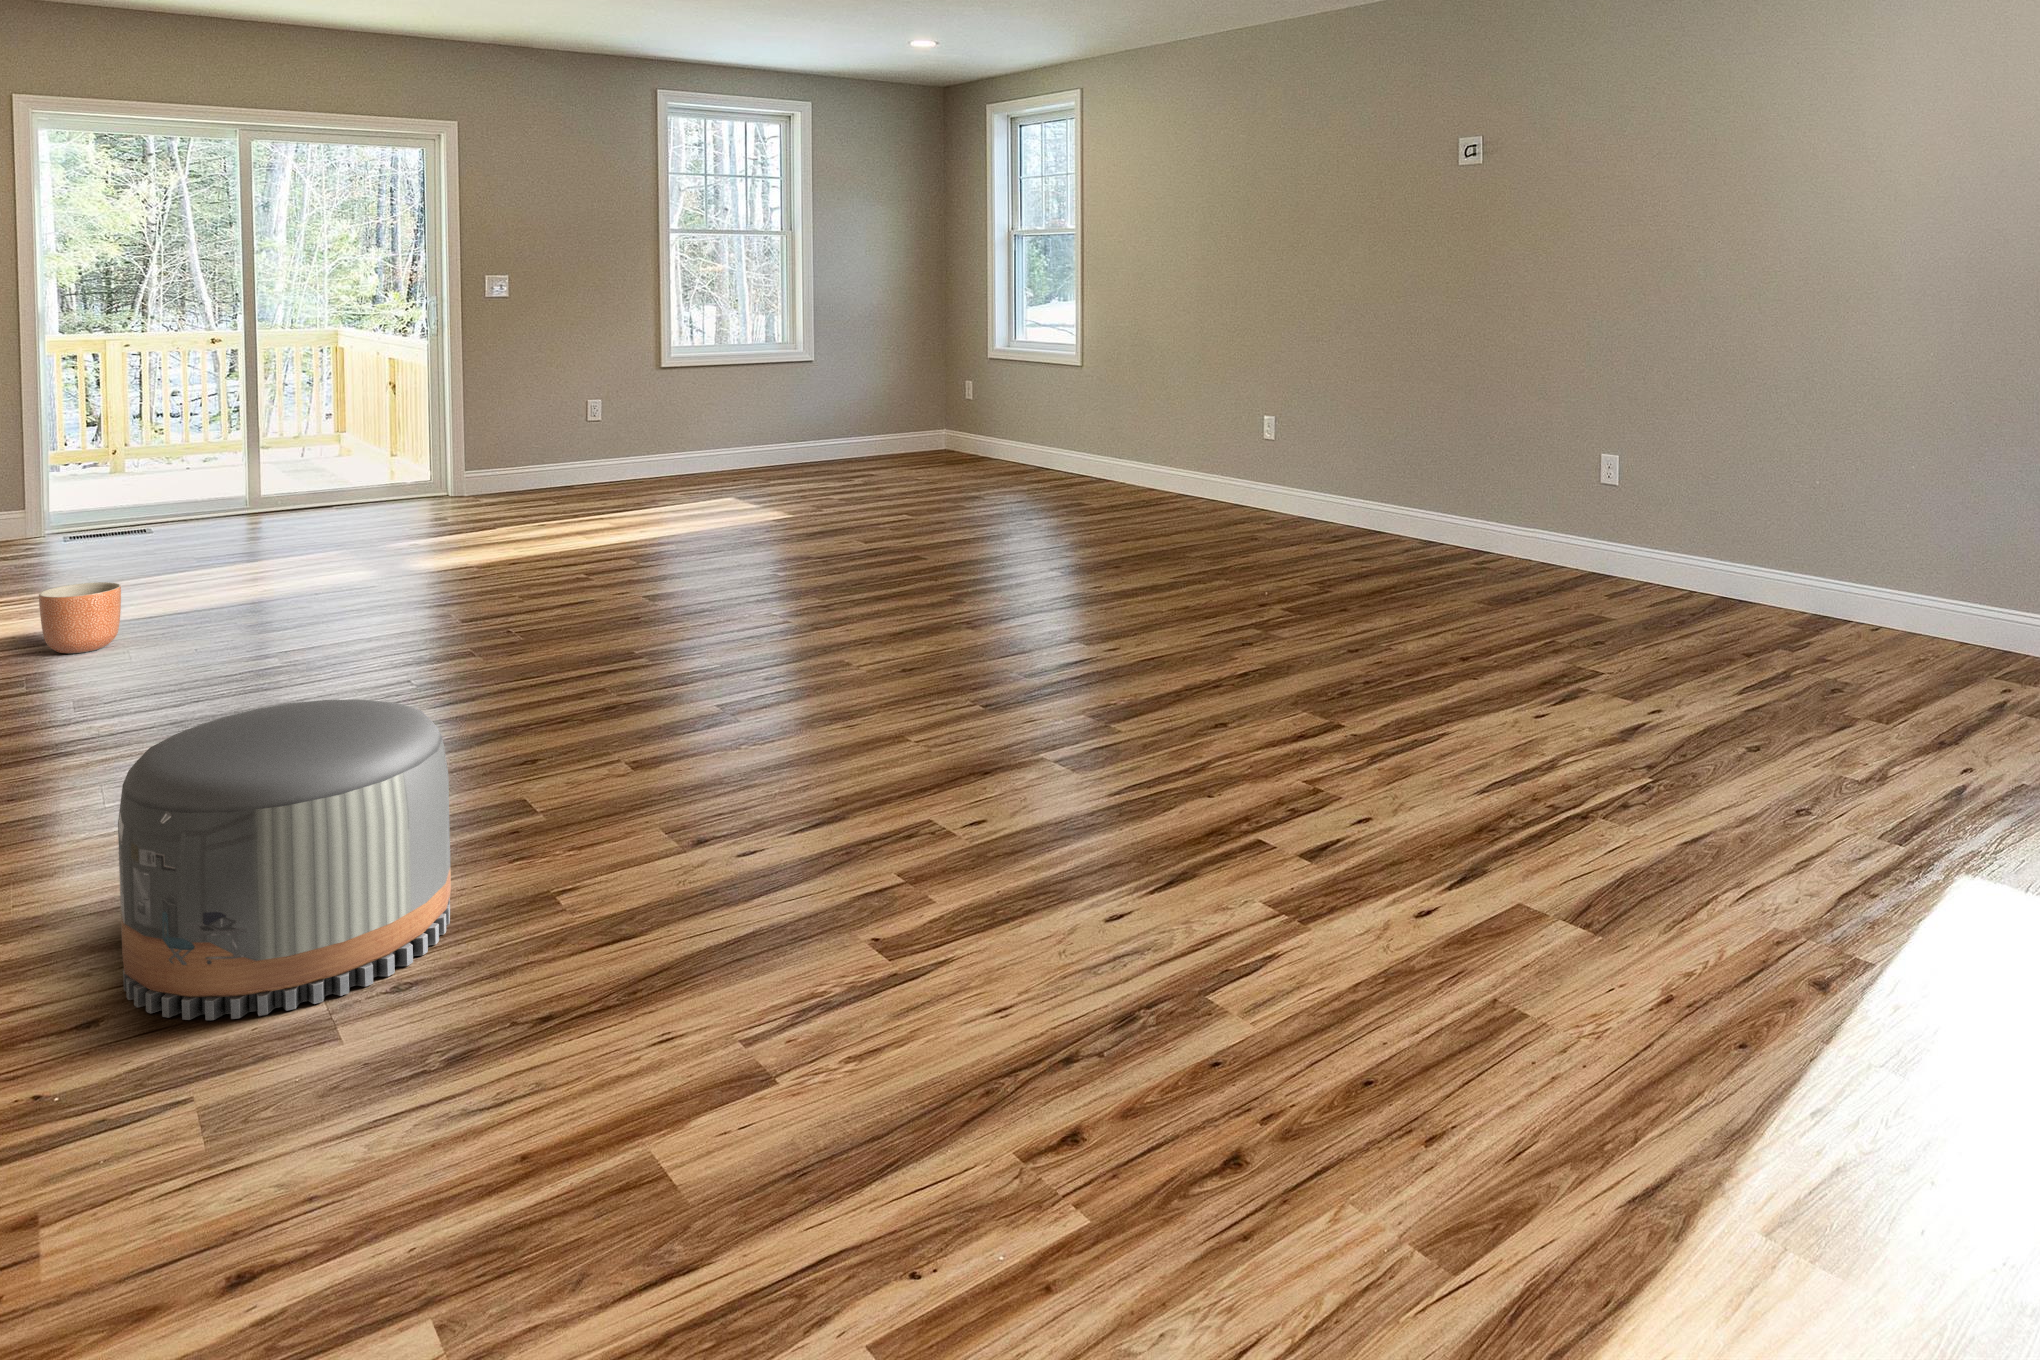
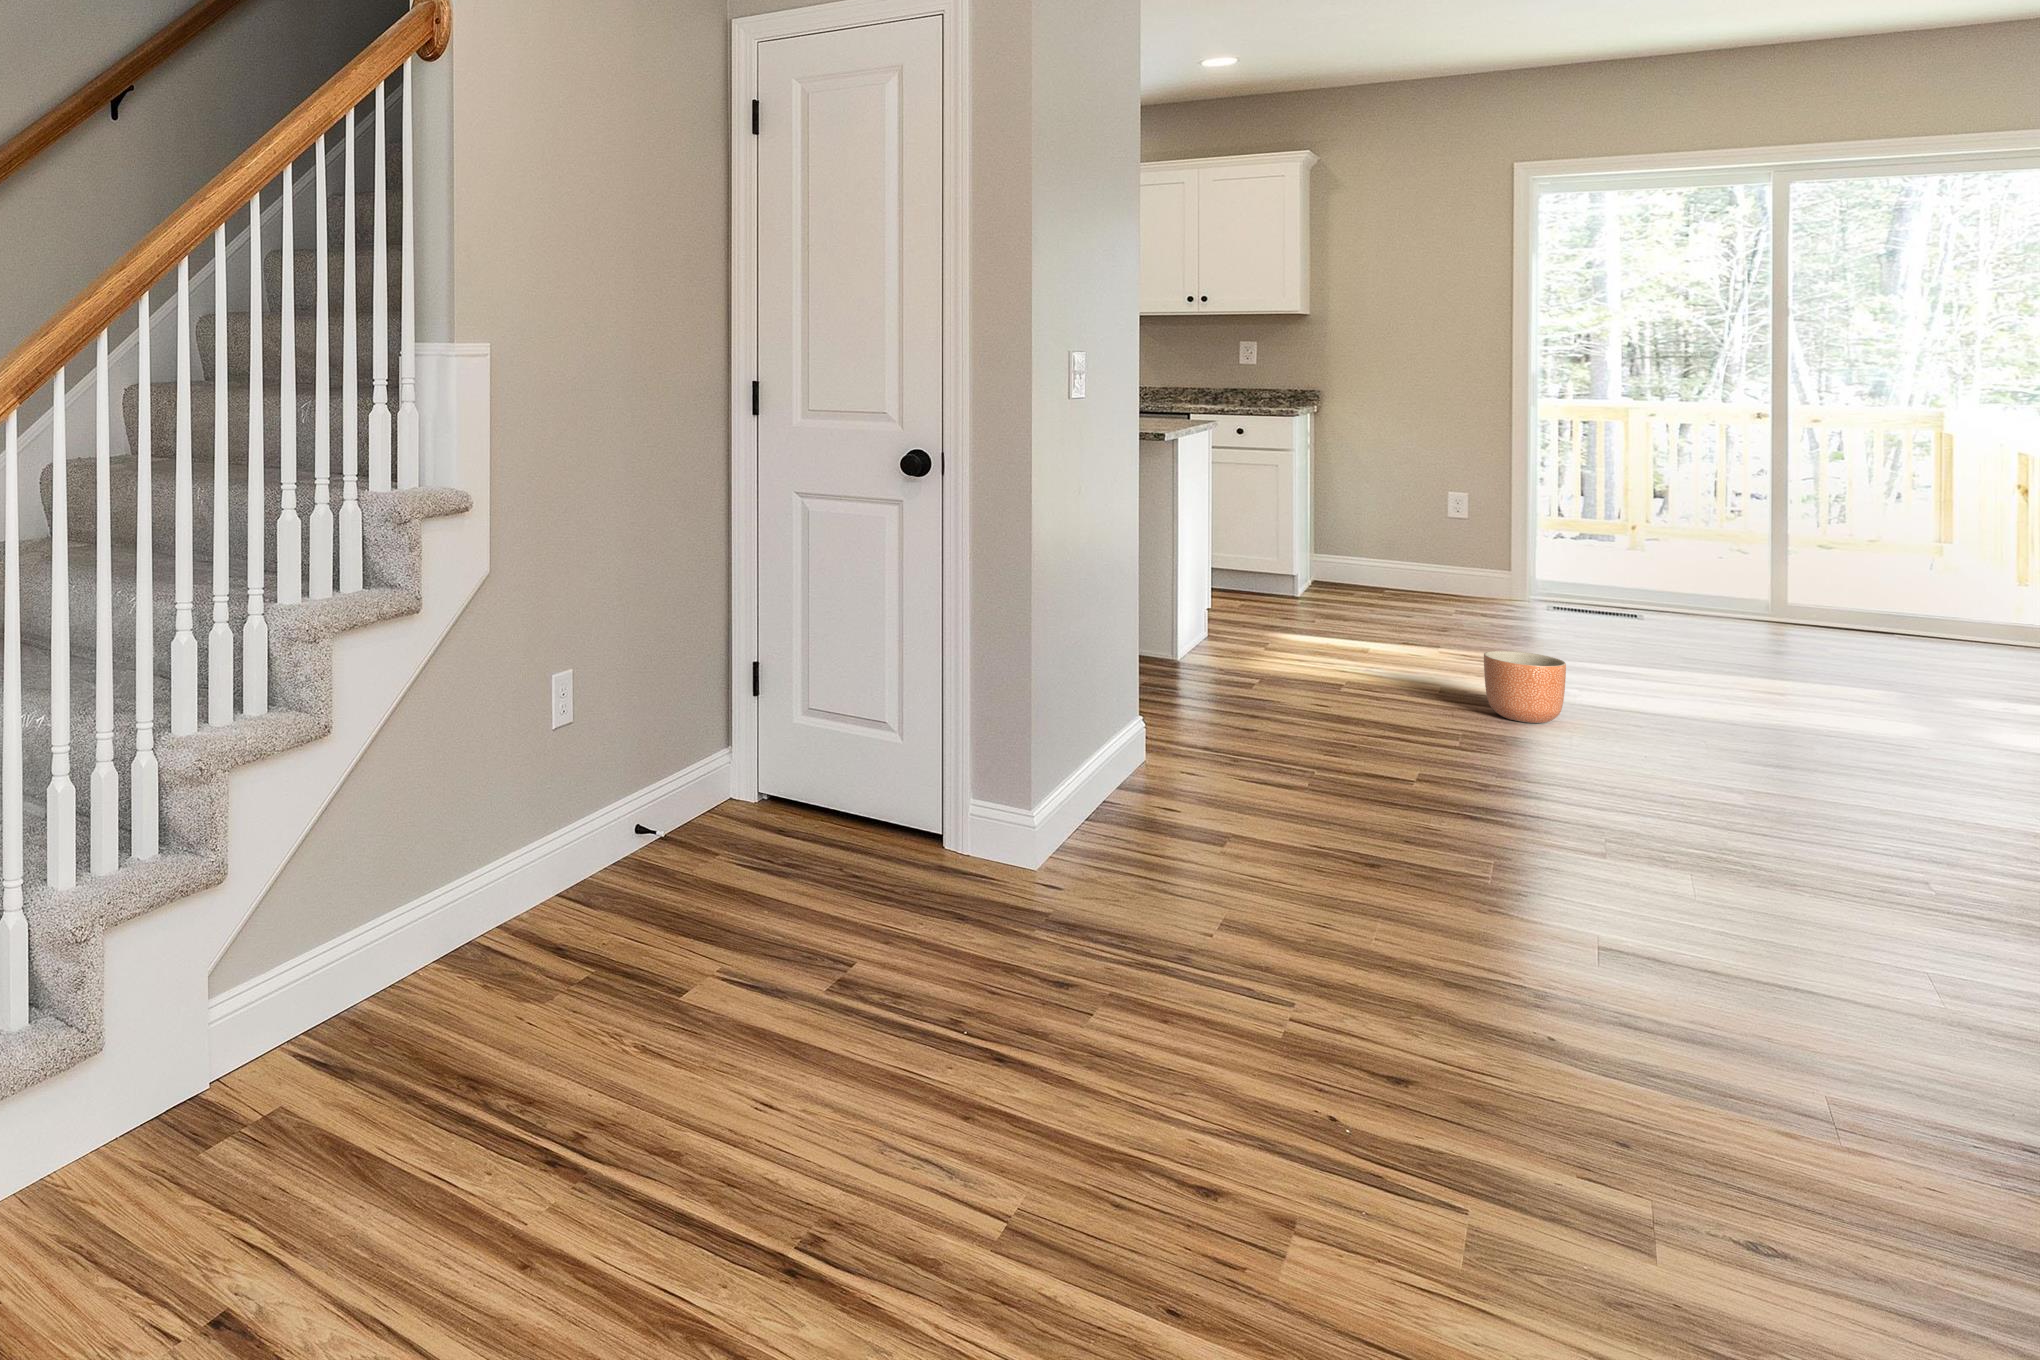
pouf: present [118,699,451,1020] -> none [1442,825,1868,1225]

